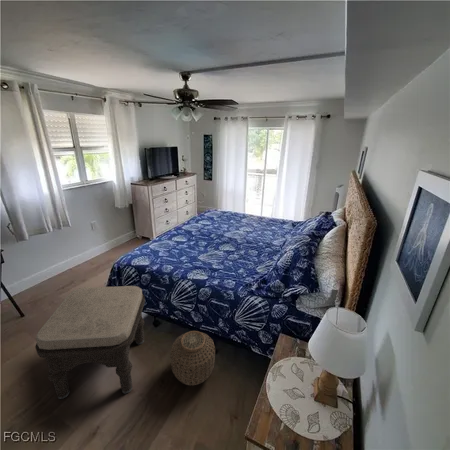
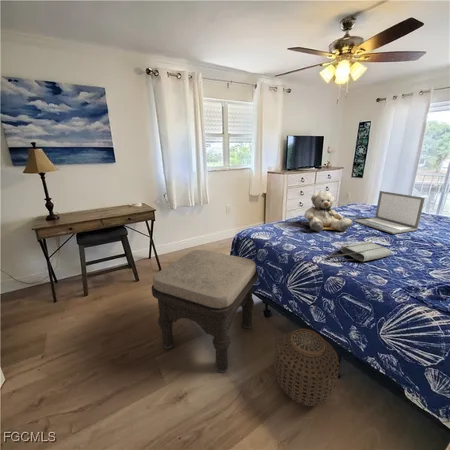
laptop: none [210,205,251,239] -> present [353,191,425,234]
teddy bear: none [174,212,210,247] -> present [304,190,352,231]
tote bag: none [199,252,236,273] -> present [330,242,391,261]

